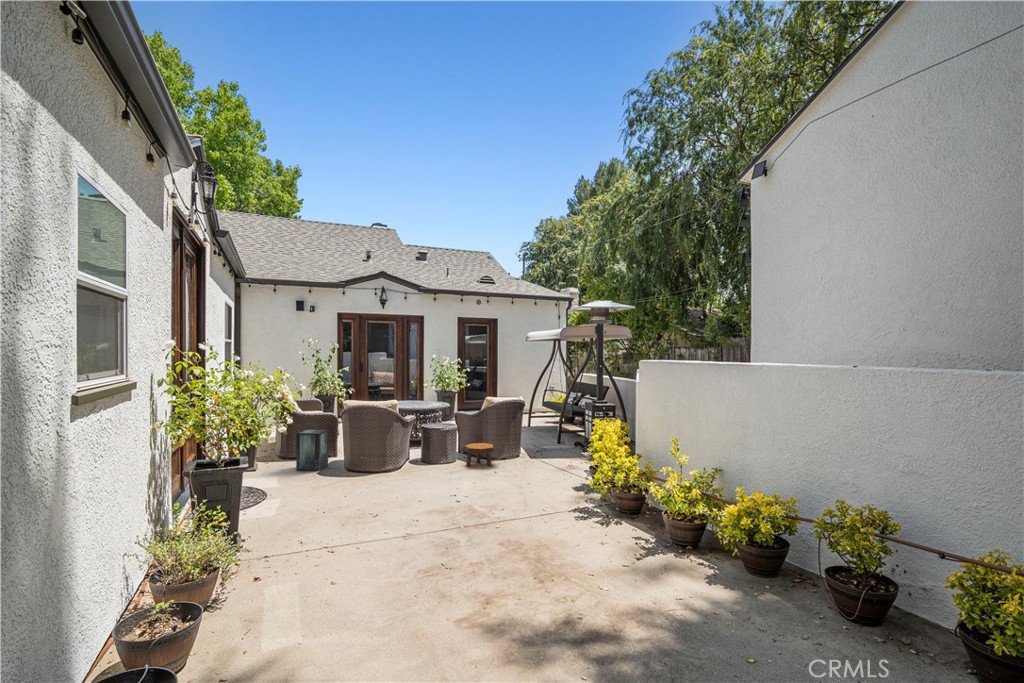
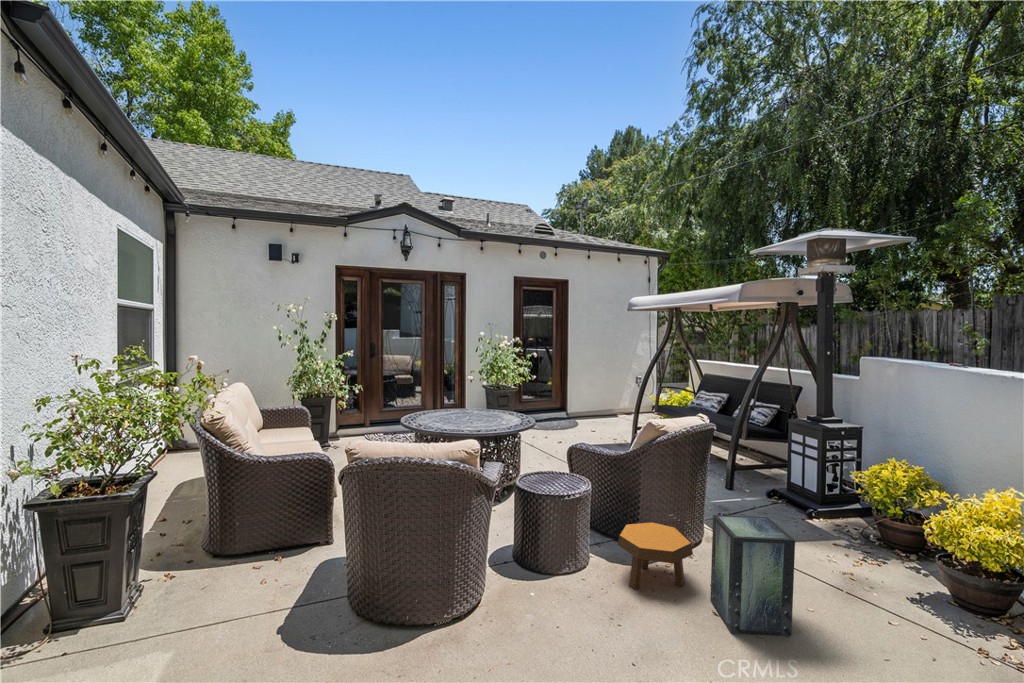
storage box: present [296,430,328,471] -> present [710,515,795,636]

